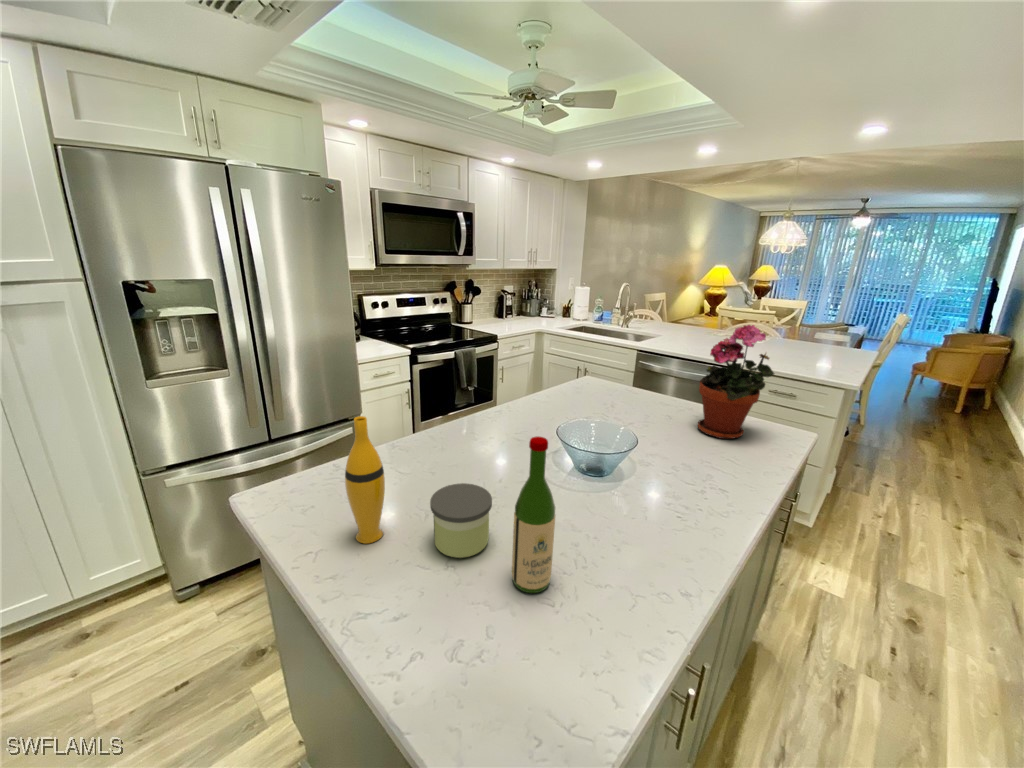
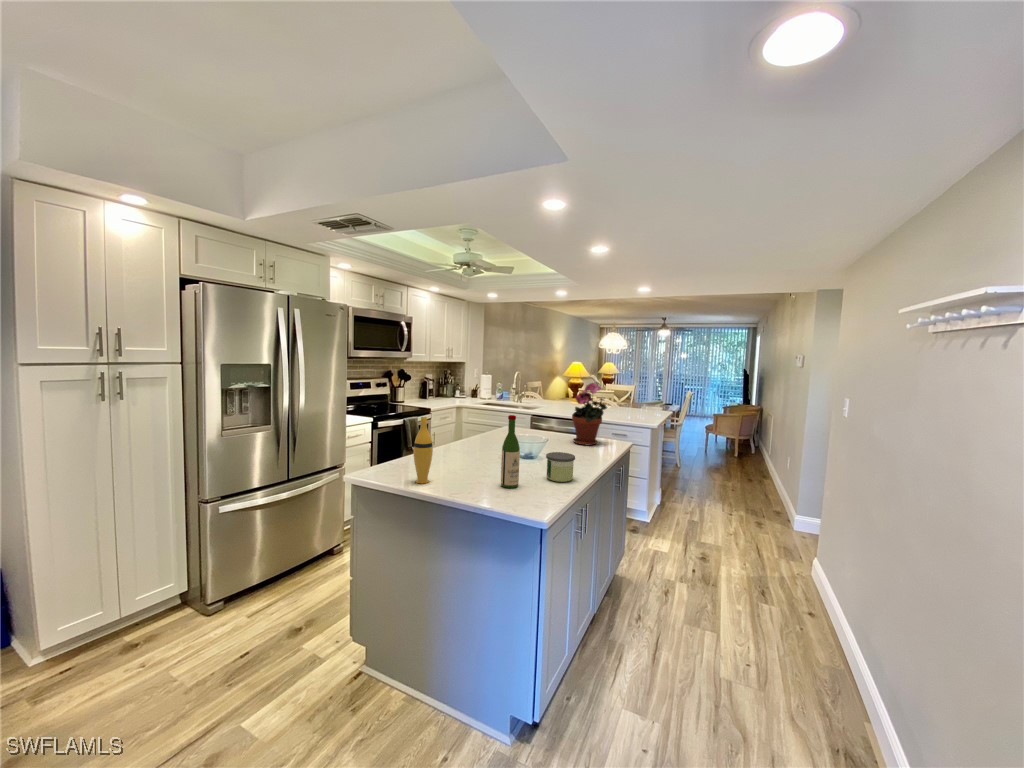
candle: present [430,483,492,558] -> present [546,452,575,482]

